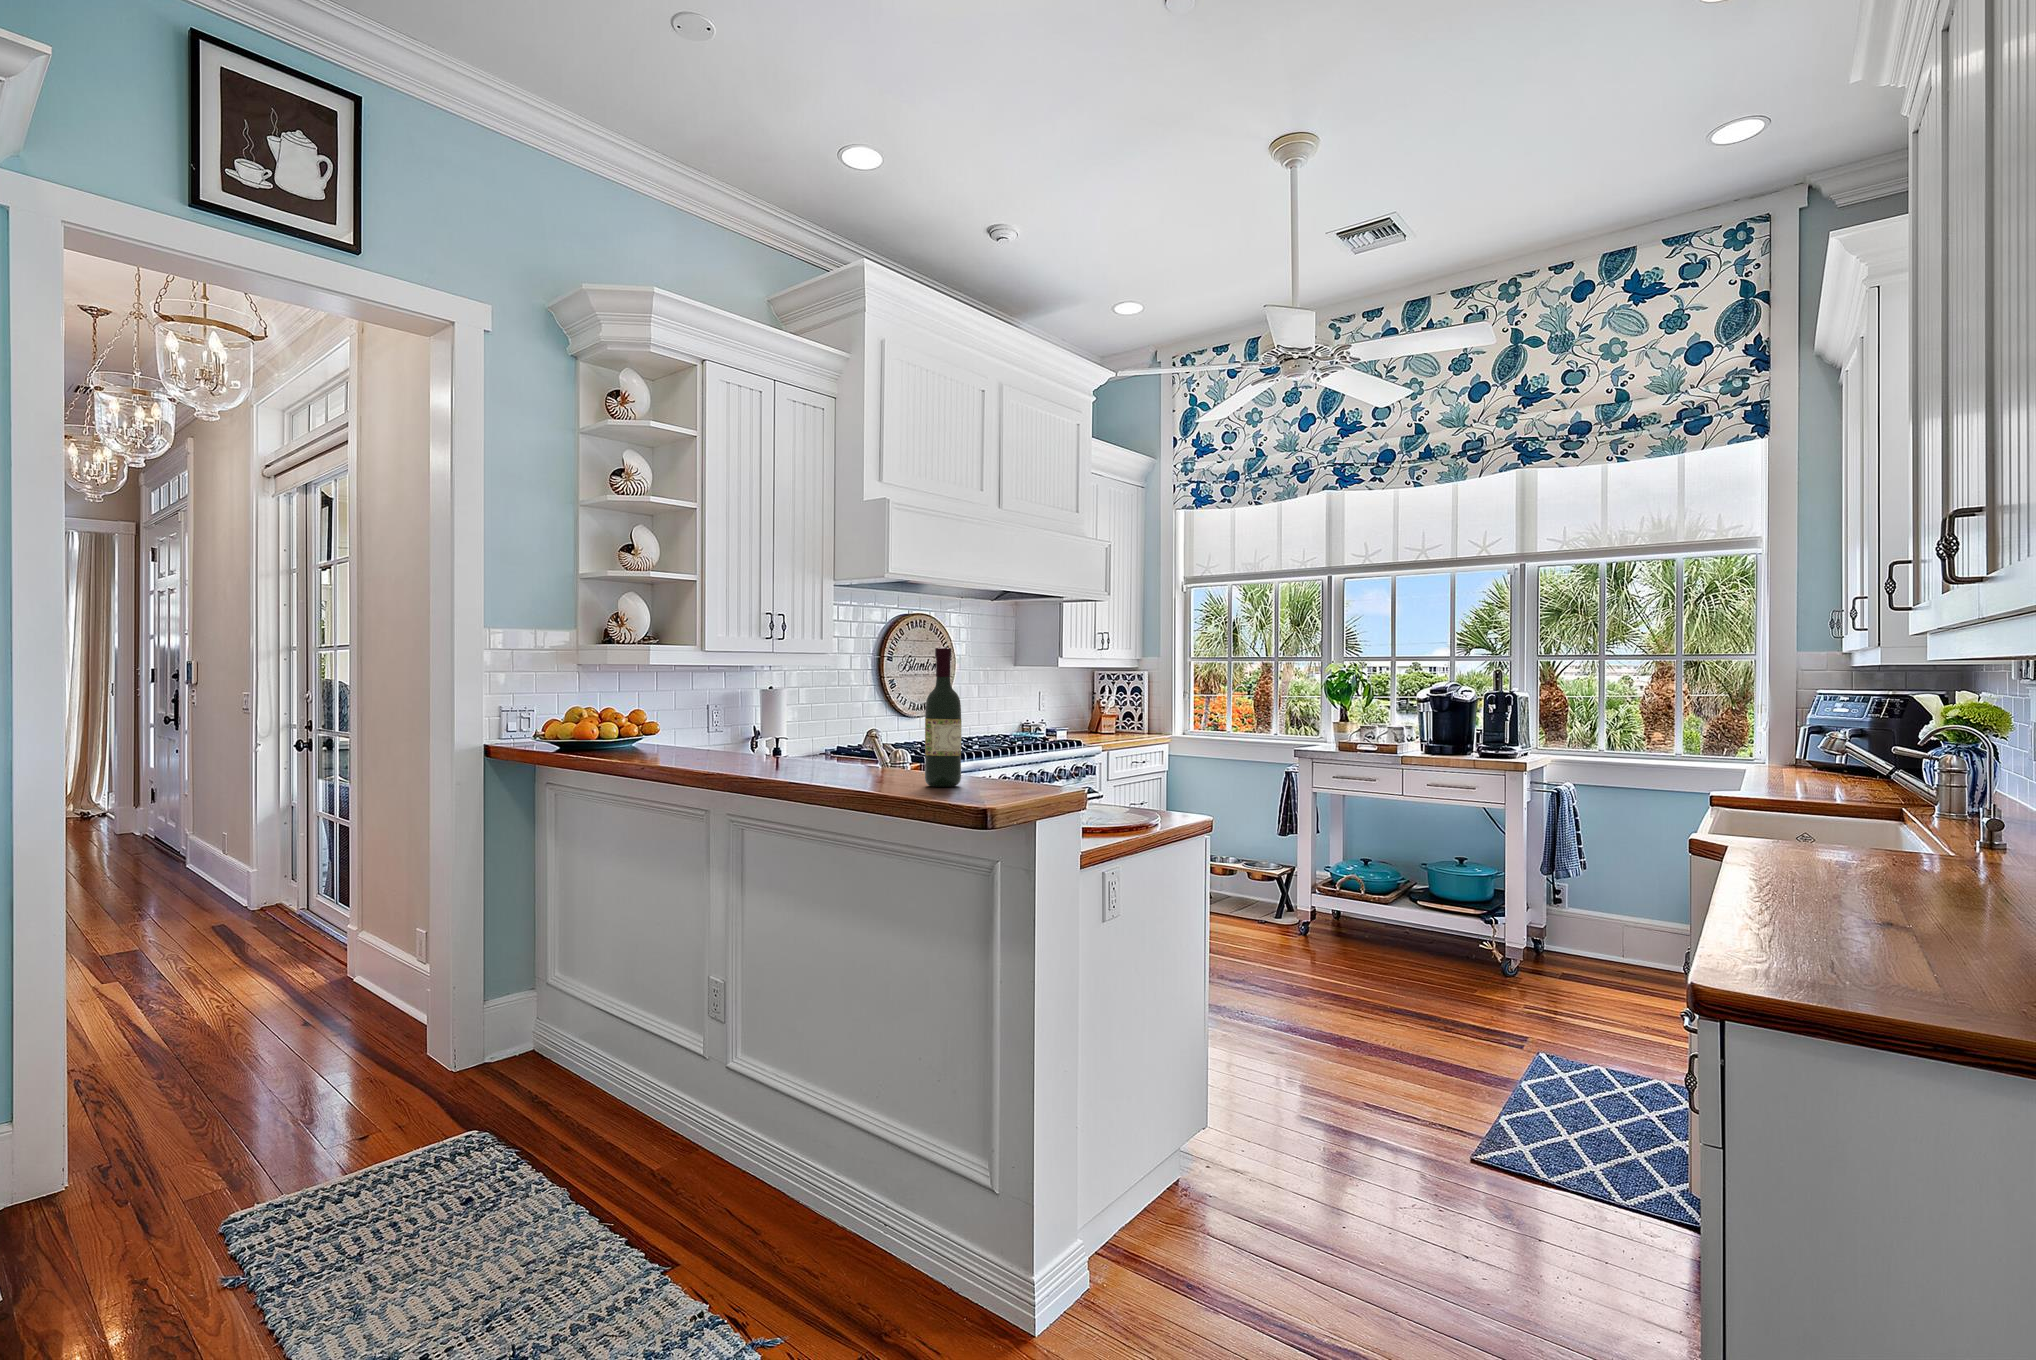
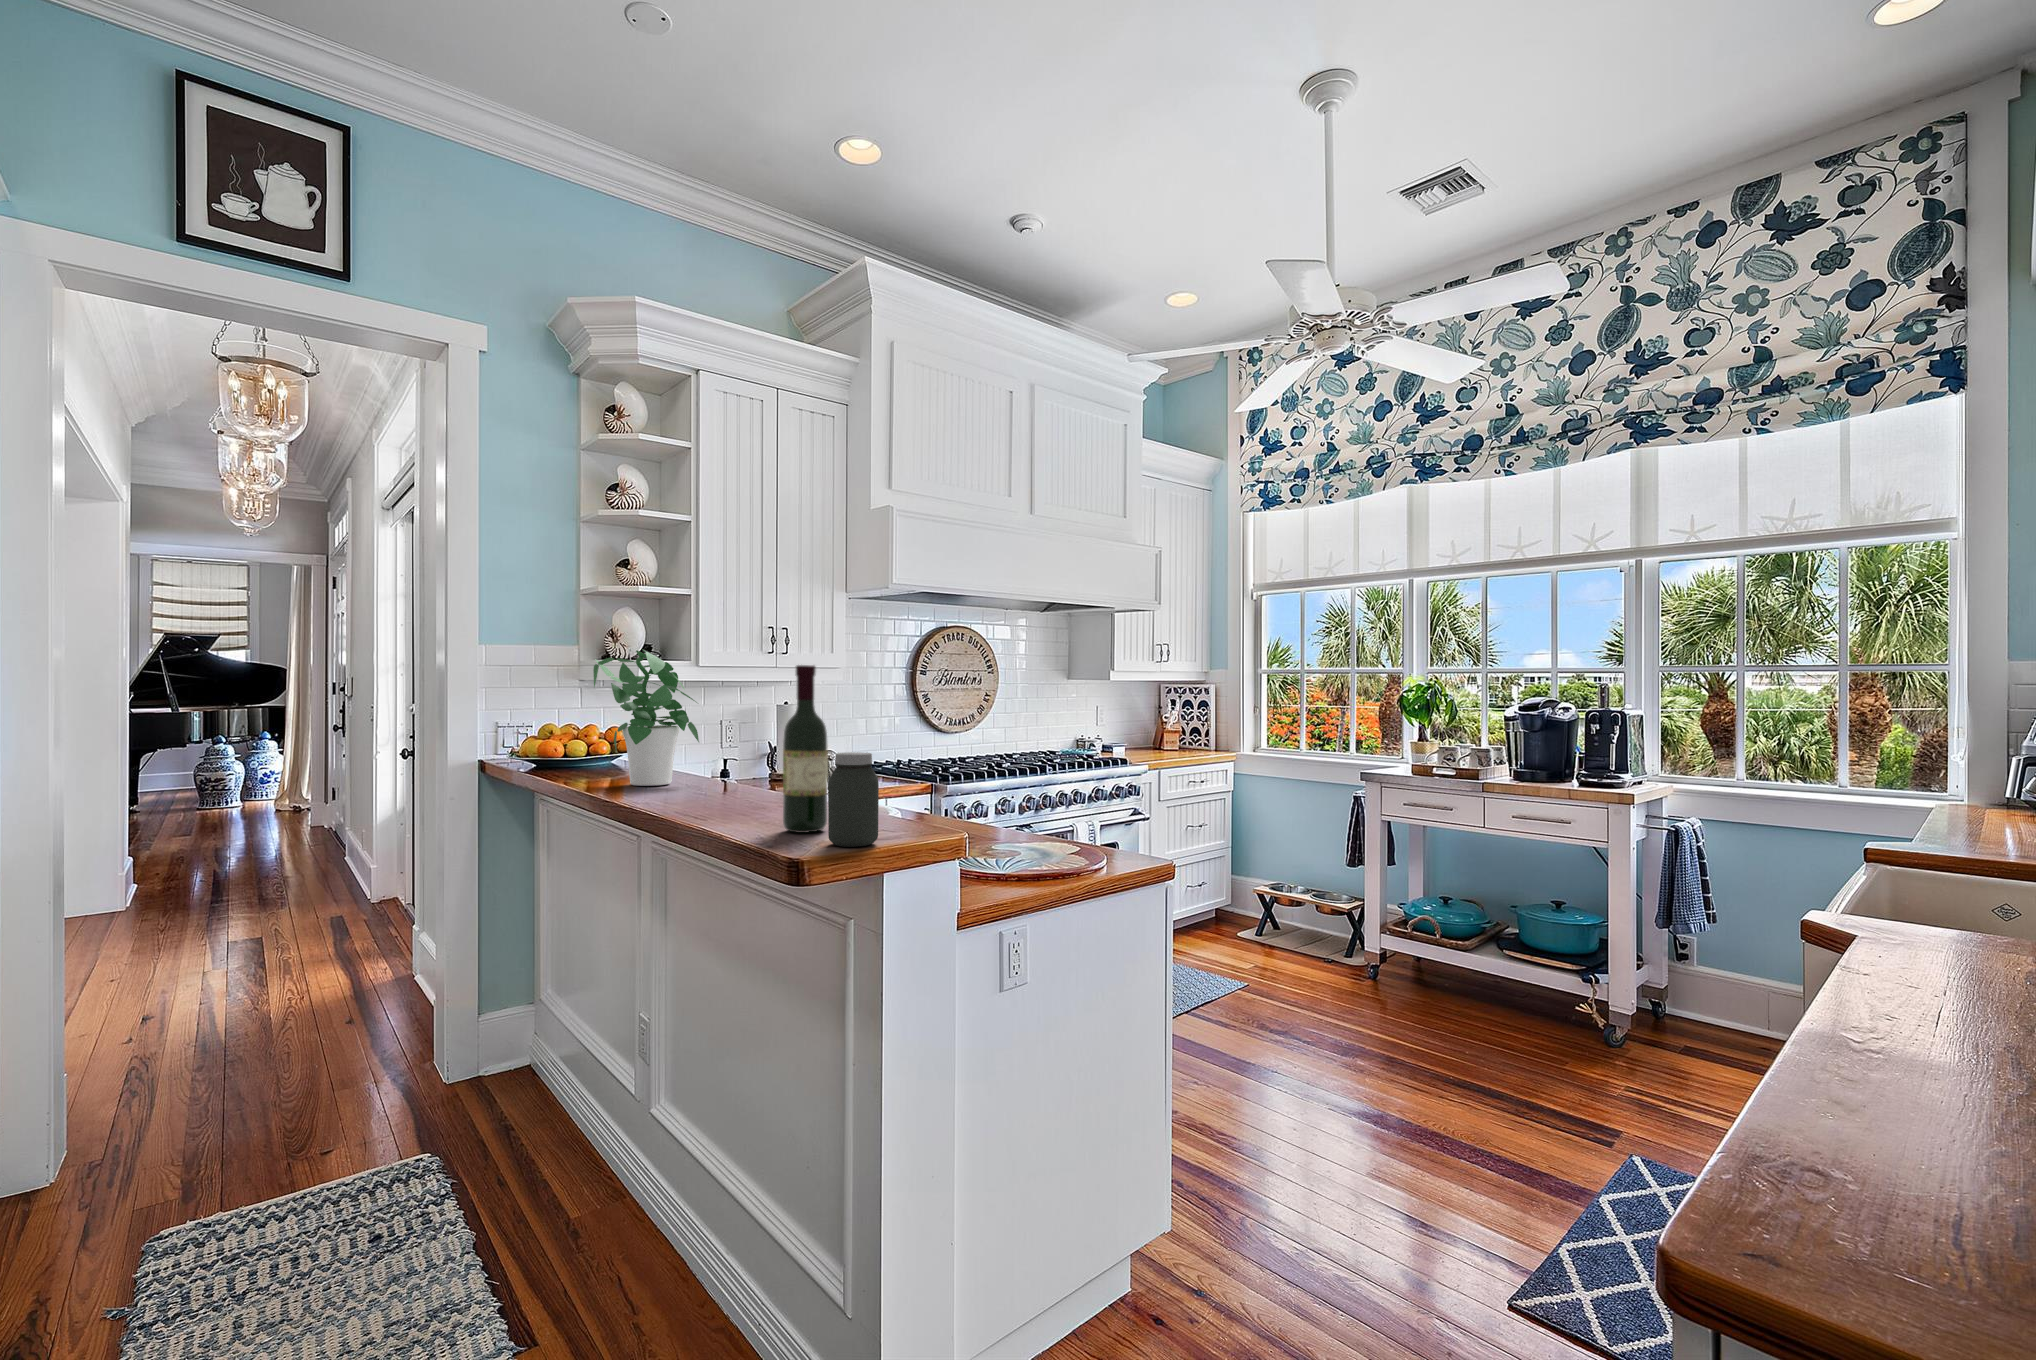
potted plant: none [661,634,760,762] -> present [593,650,699,786]
jar: none [983,718,1023,793] -> present [828,752,879,847]

